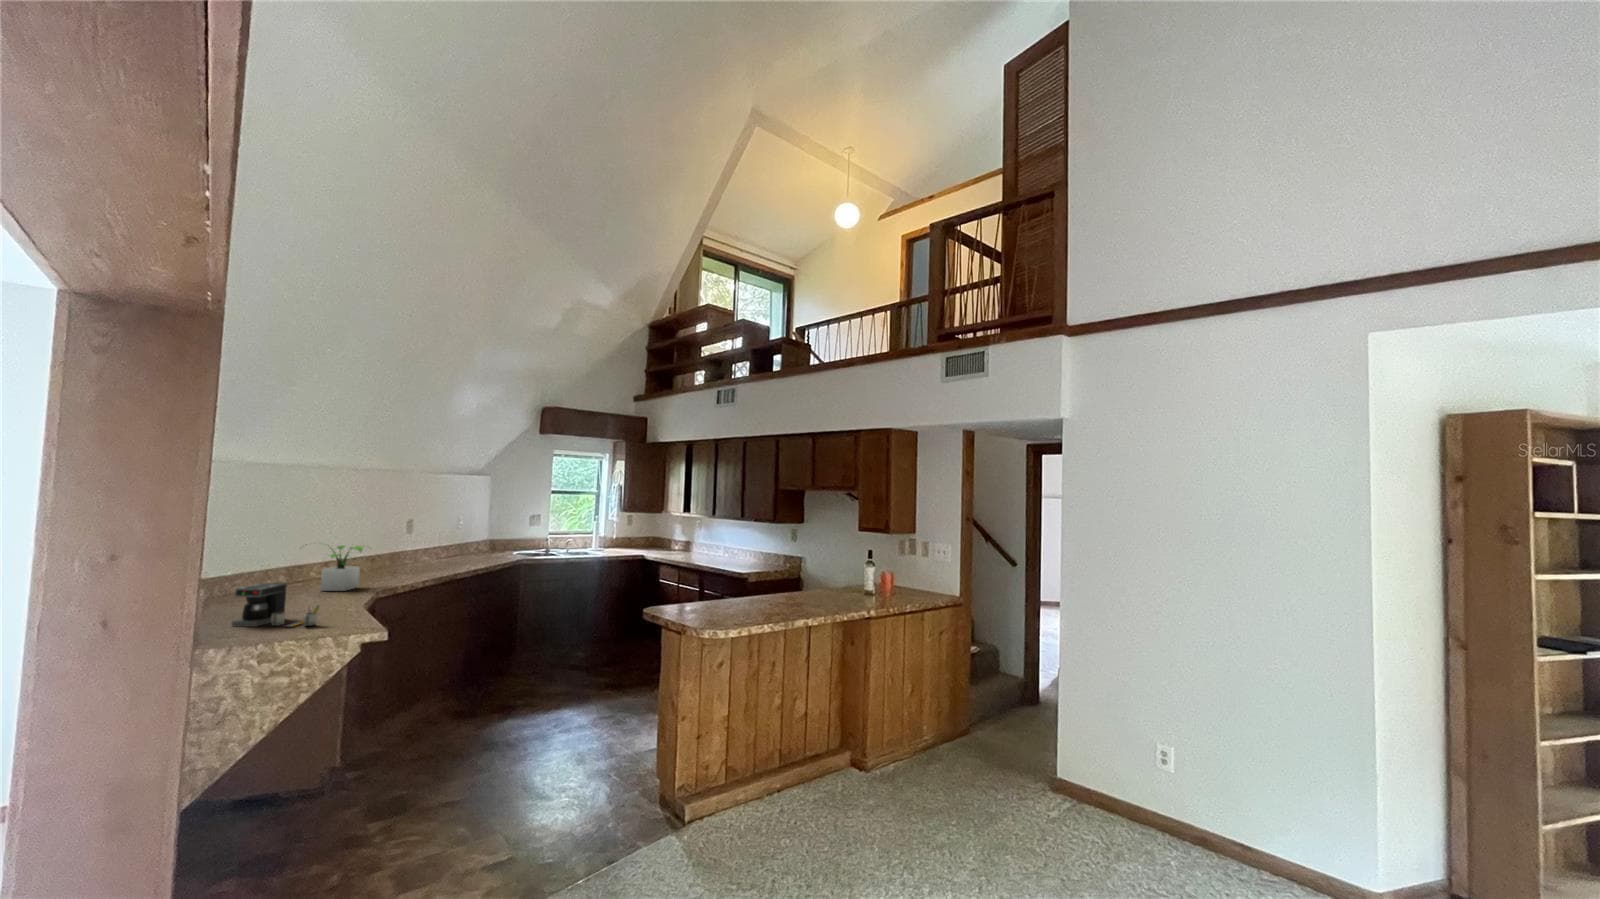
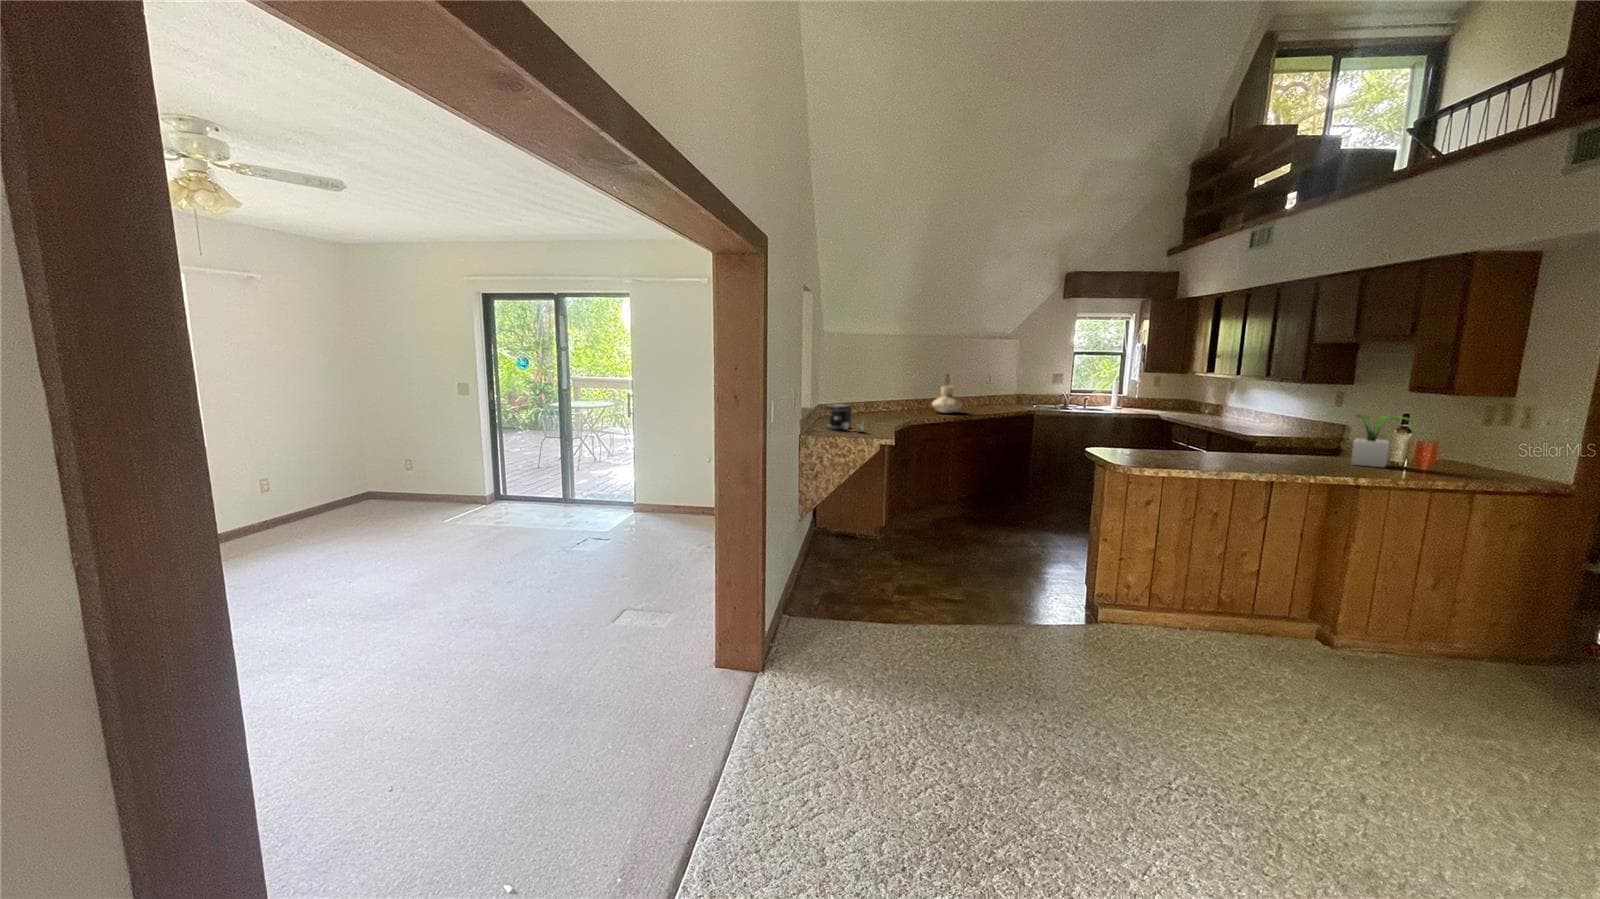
vase: none [399,537,444,572] -> present [932,386,962,413]
potted plant: present [306,544,363,591] -> present [1331,410,1414,467]

